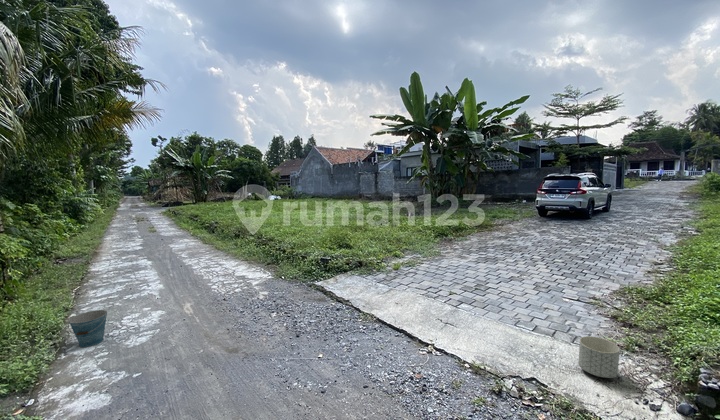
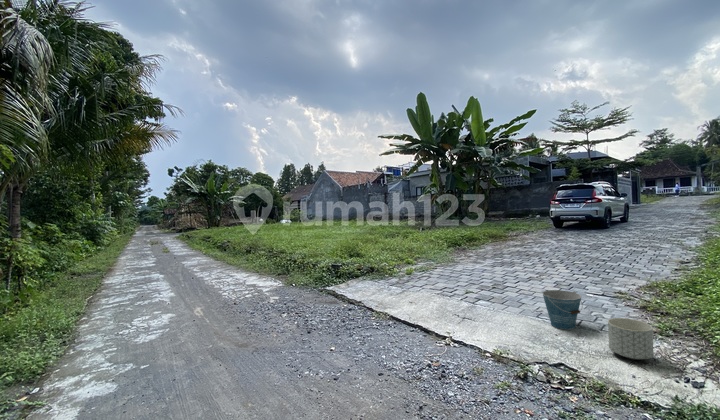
bucket: present [68,310,107,347] -> present [543,290,582,330]

